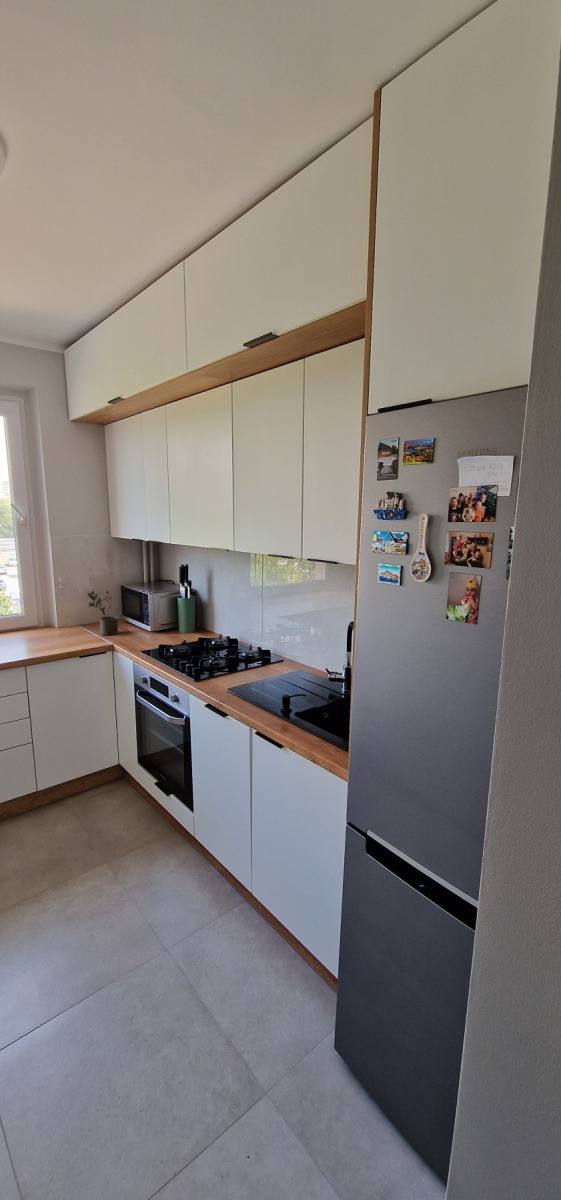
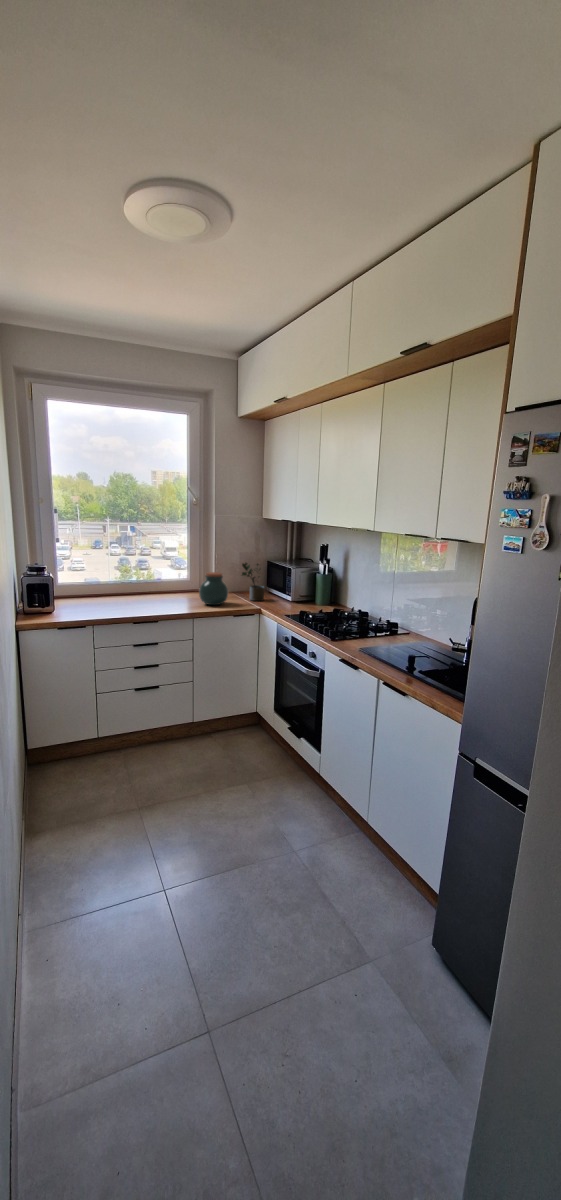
jar: none [35,606,72,646] -> present [199,572,228,605]

